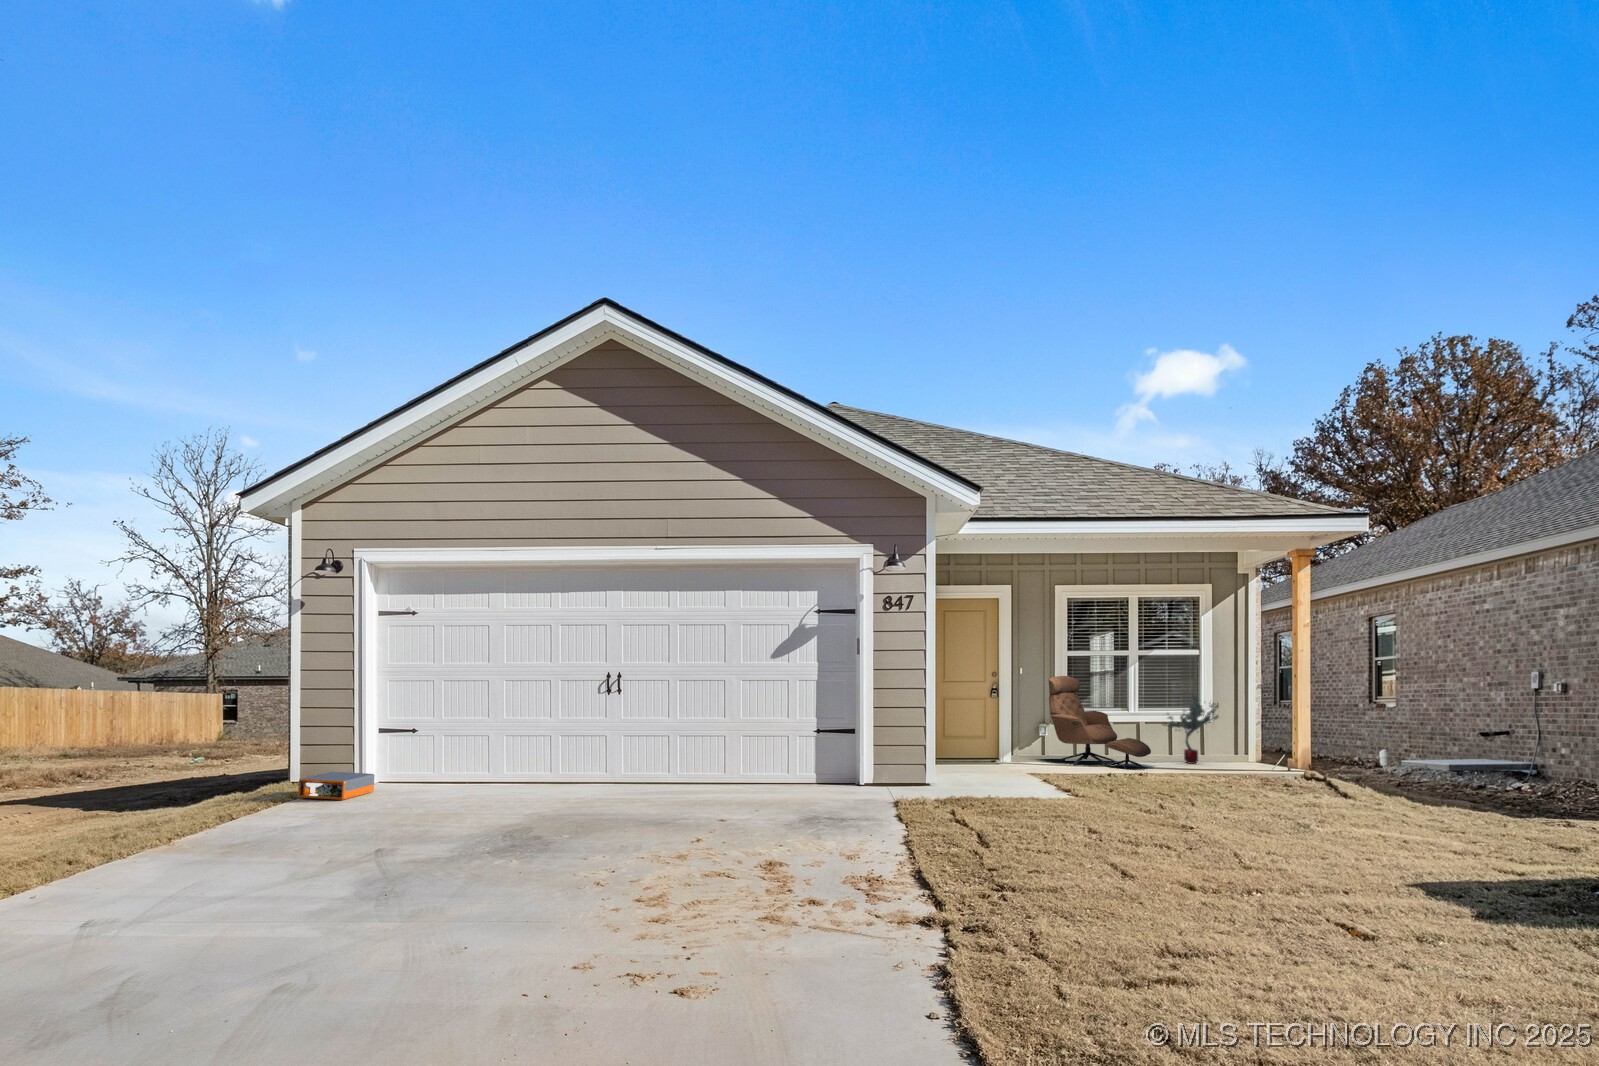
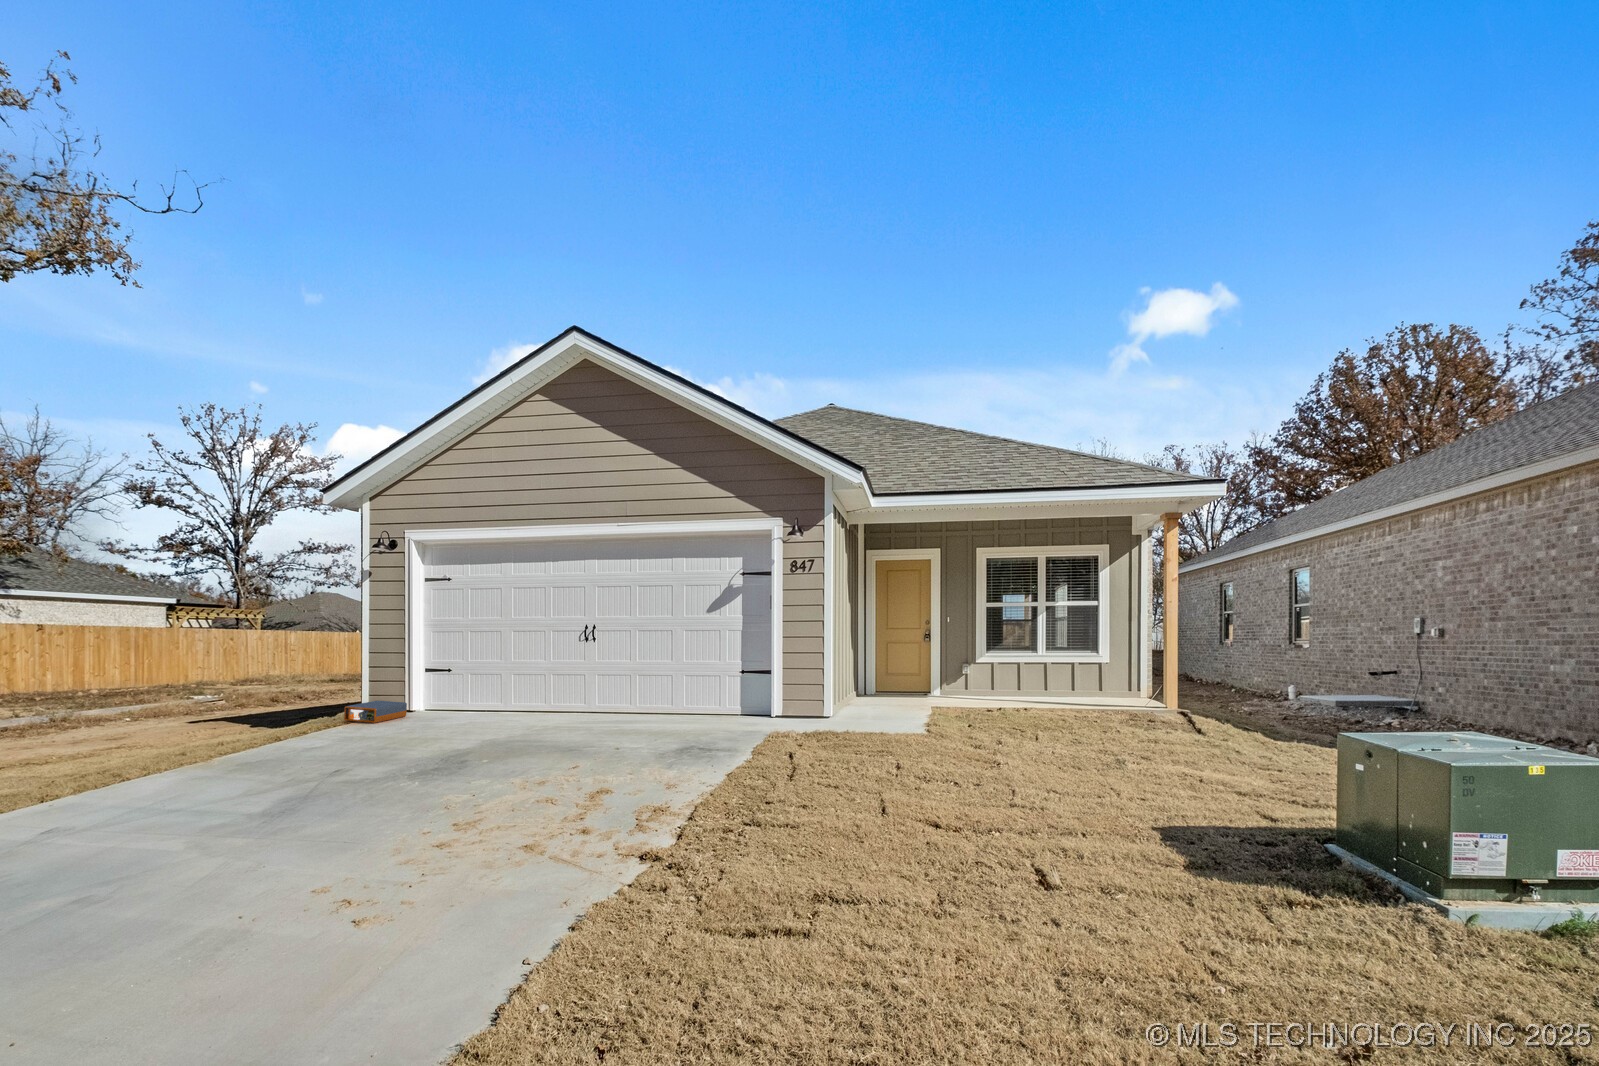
lounge chair: present [1049,676,1151,769] -> none [966,624,1048,702]
potted tree: present [1163,695,1219,764] -> none [1061,638,1111,697]

